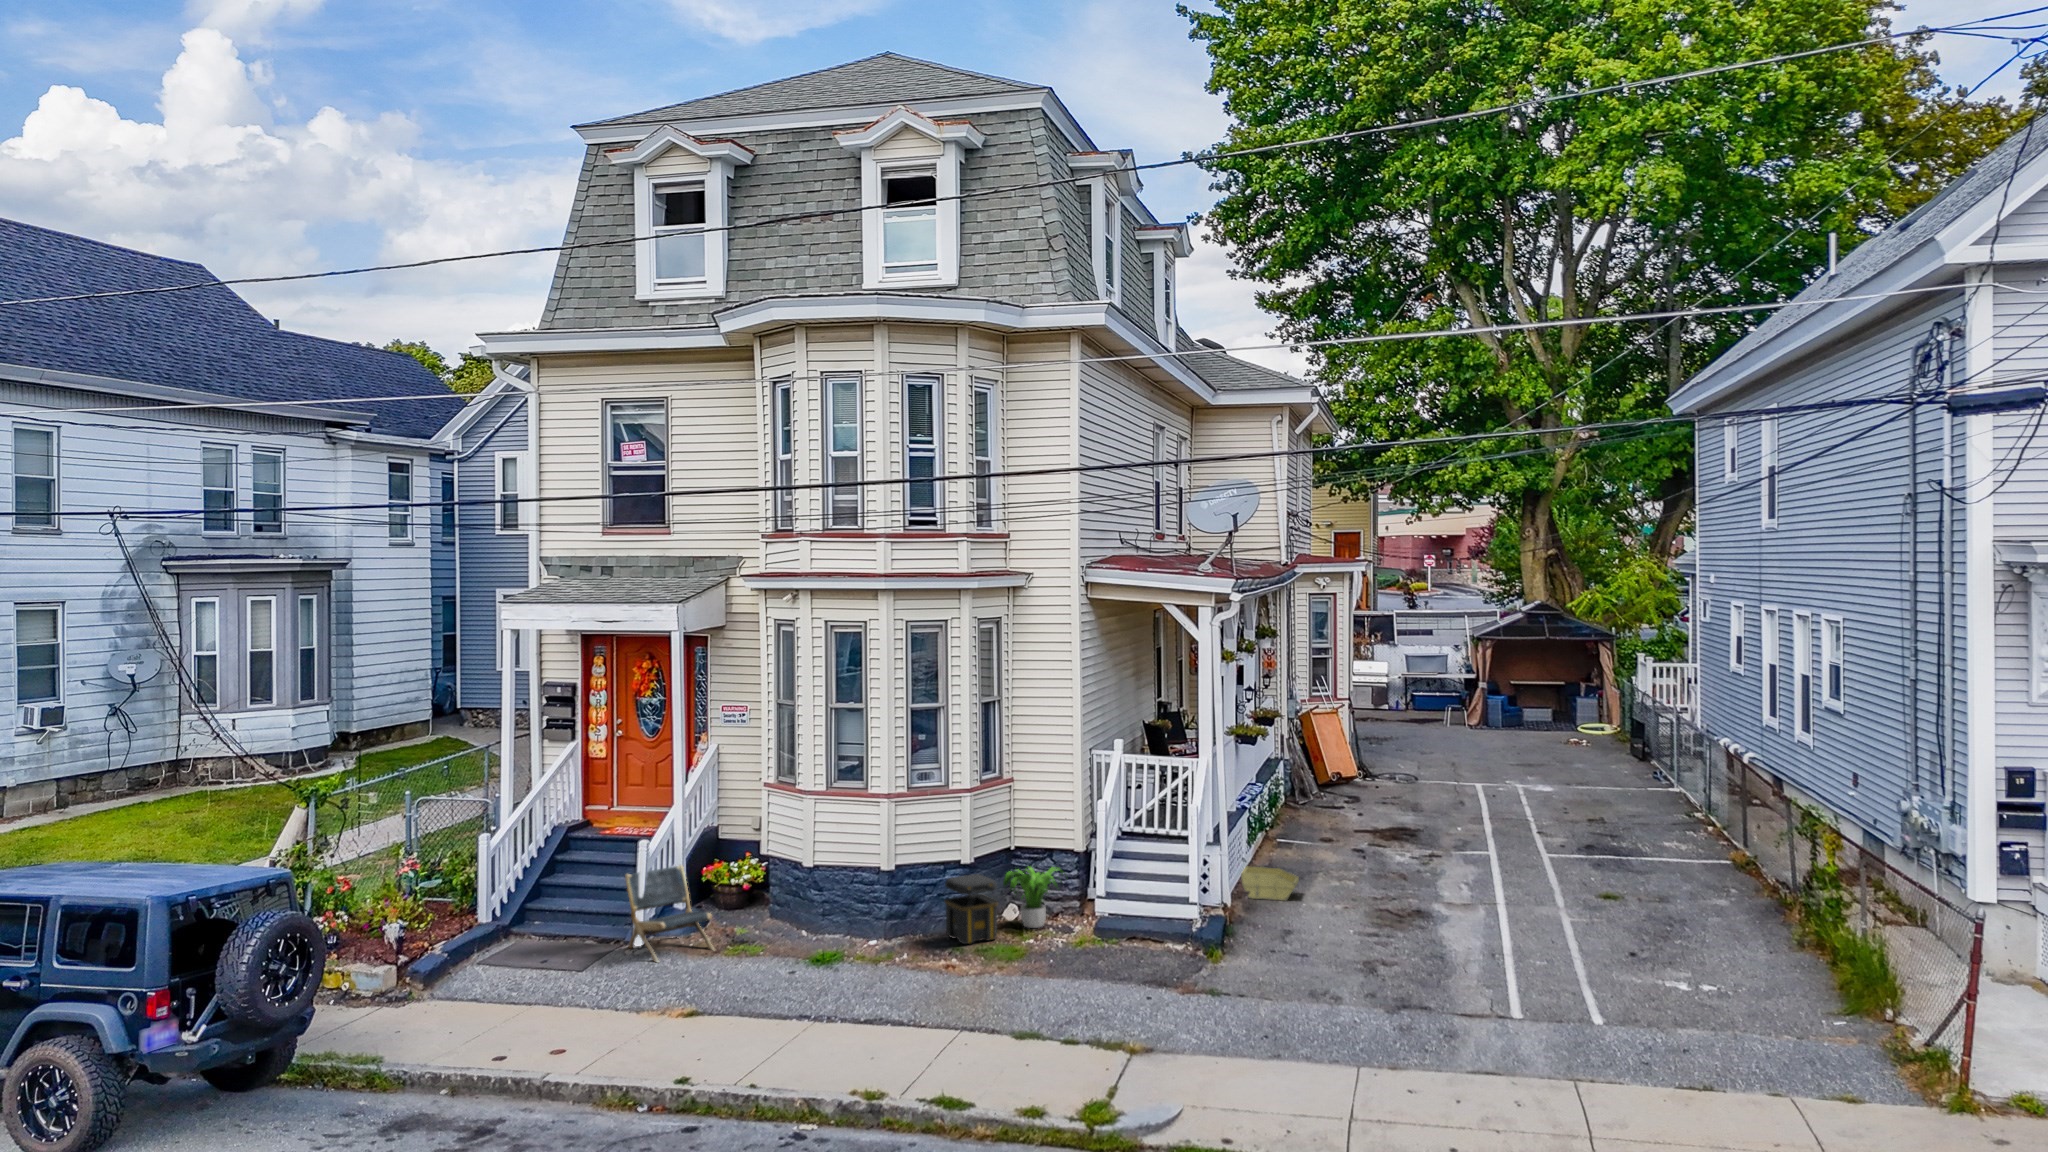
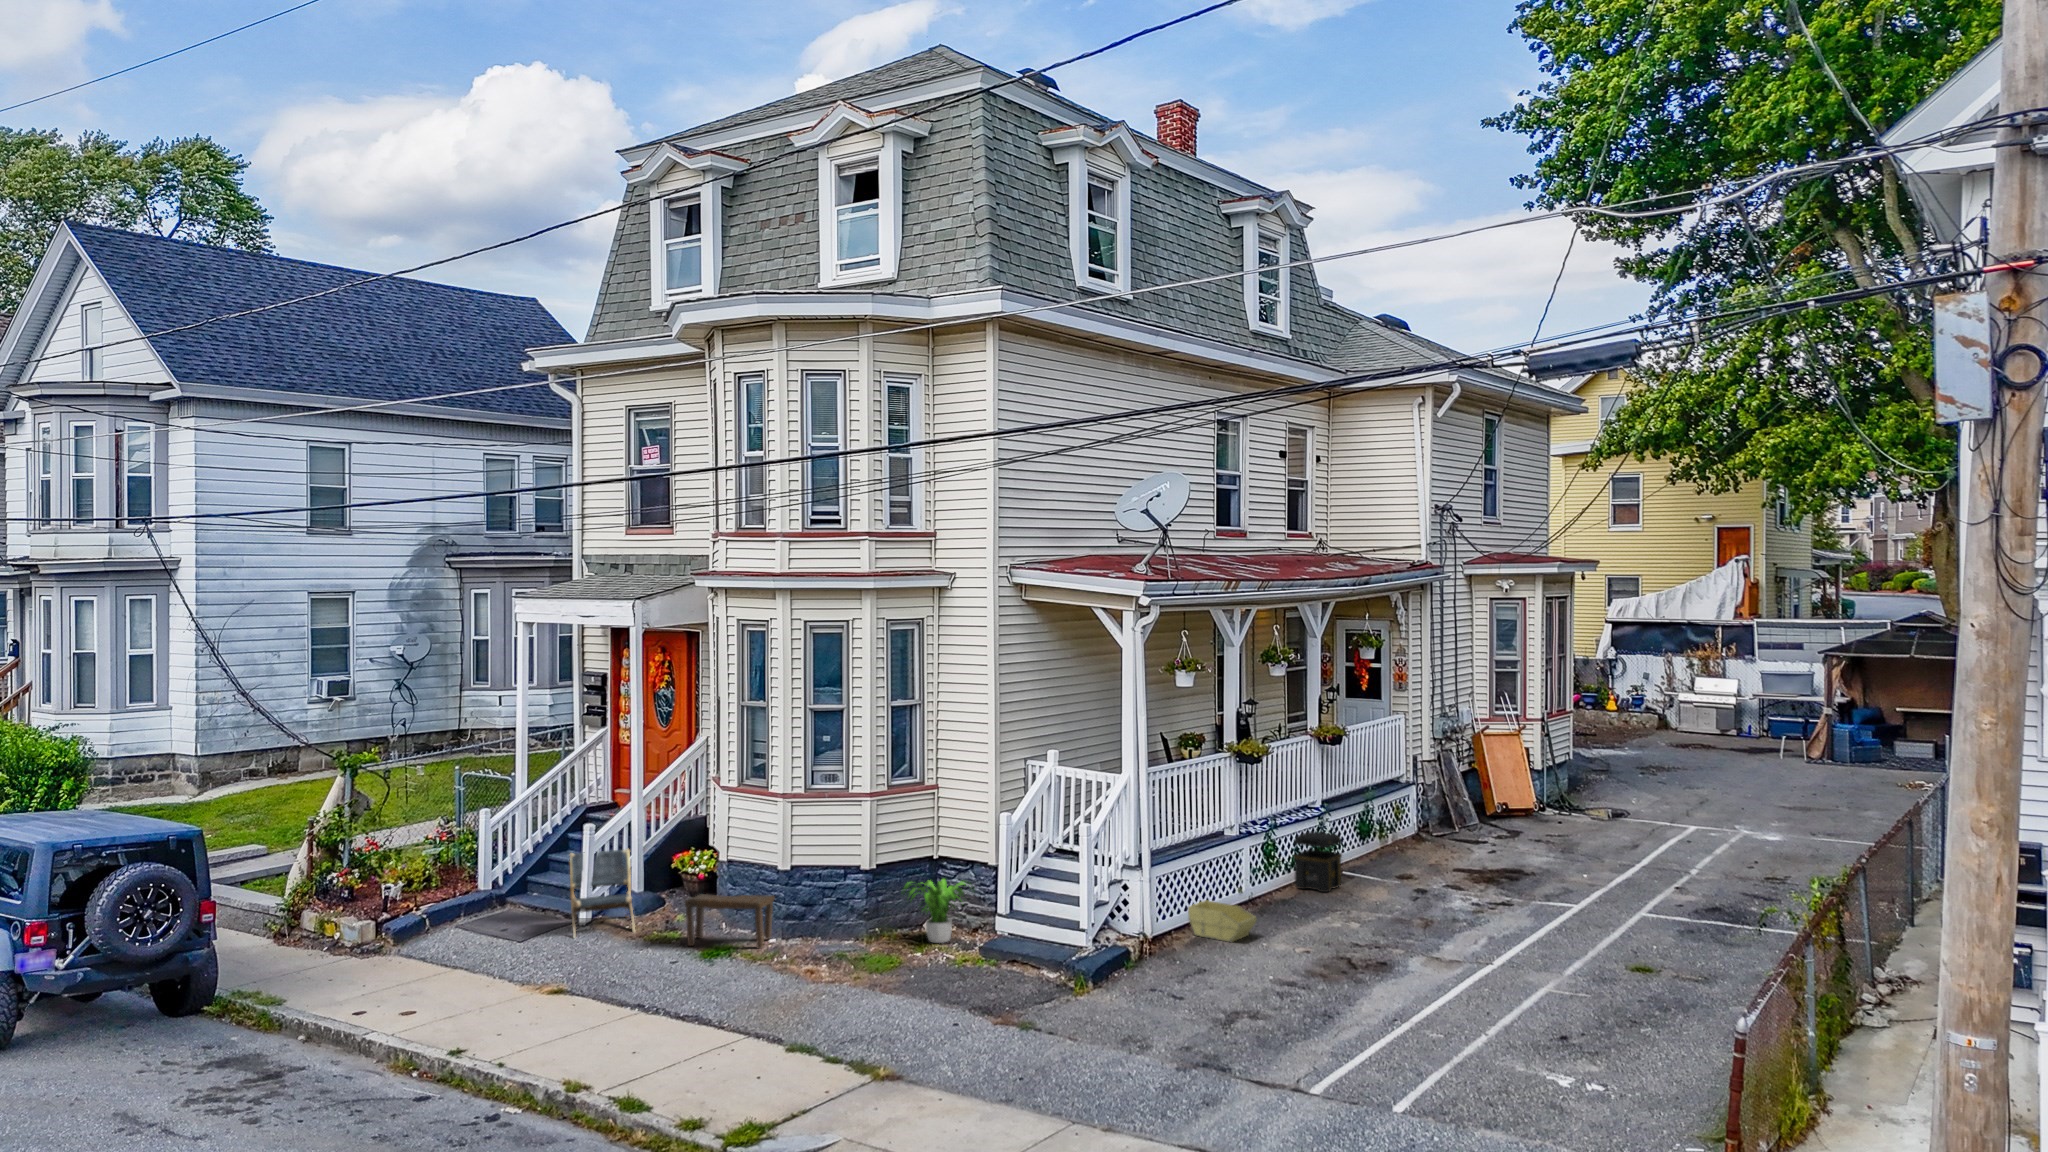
toolbox: present [944,874,998,944] -> present [1294,832,1342,892]
bench: none [791,897,876,957] -> present [685,894,775,949]

